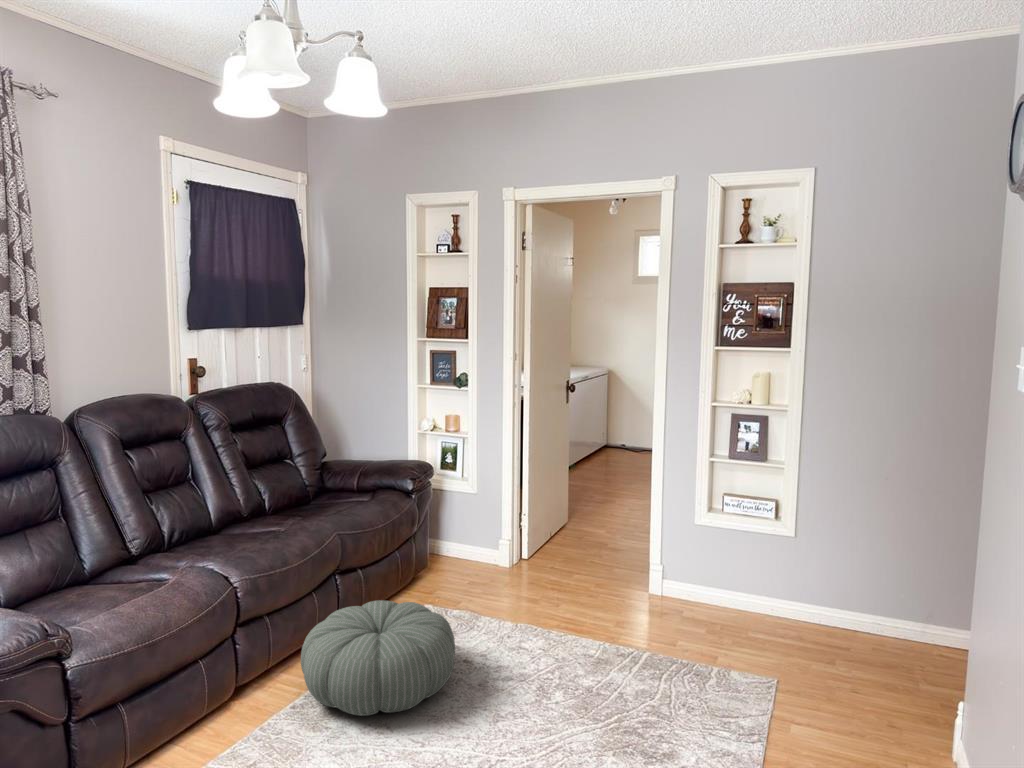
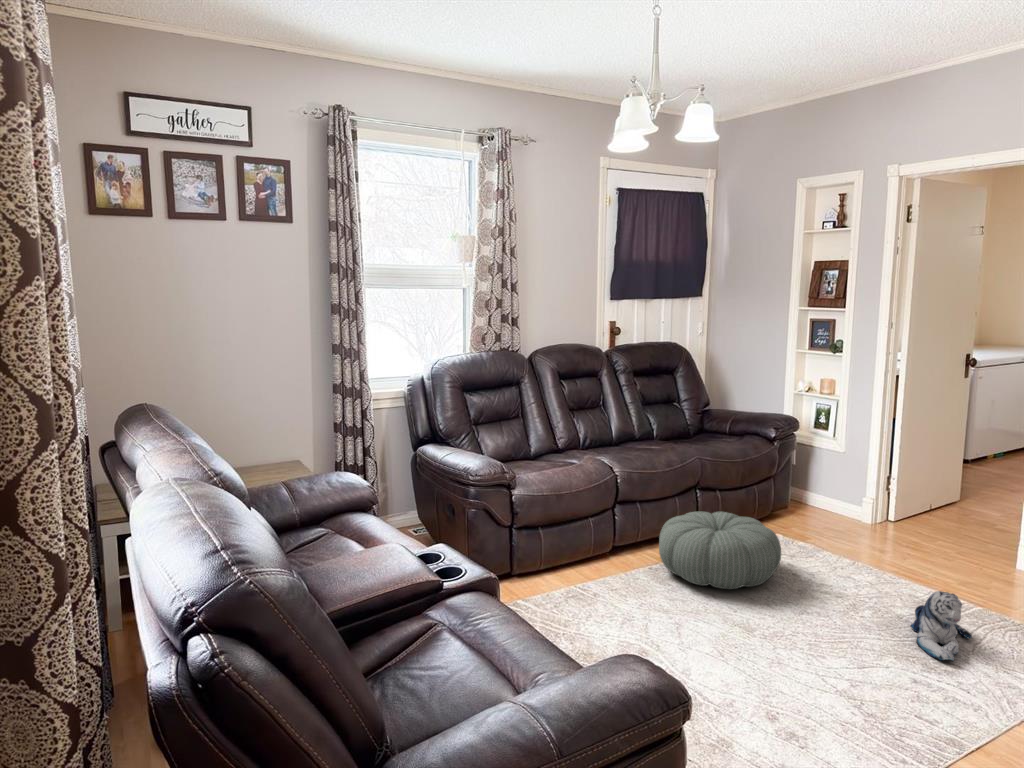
plush toy: none [604,654,662,737] -> present [910,591,972,660]

